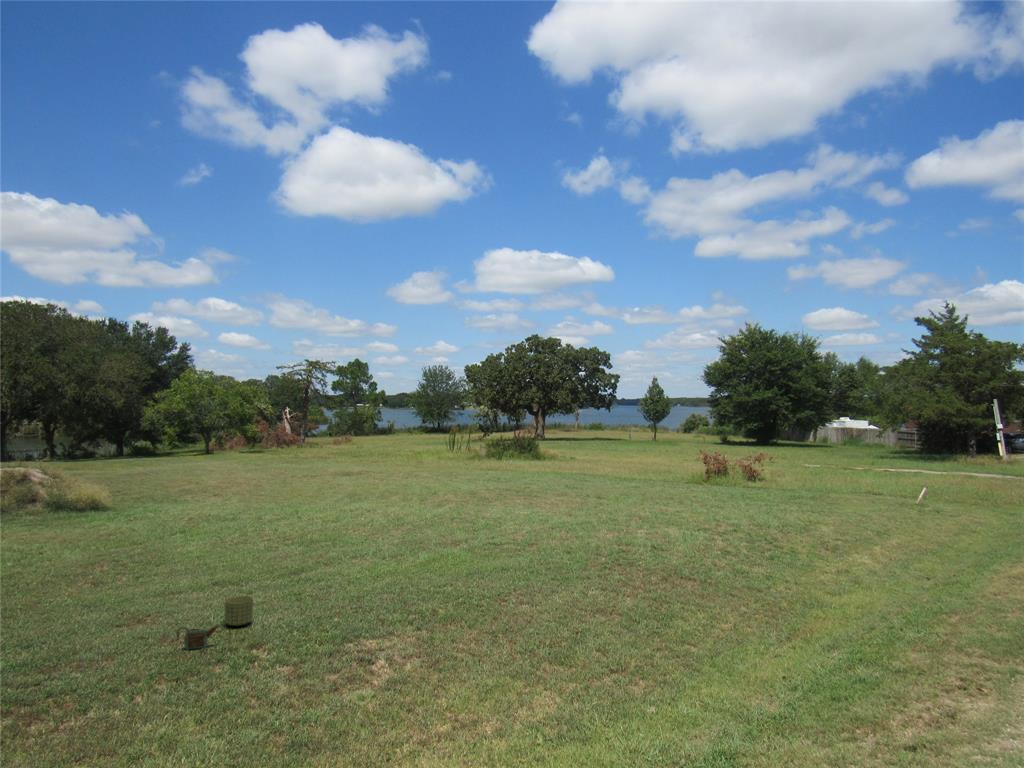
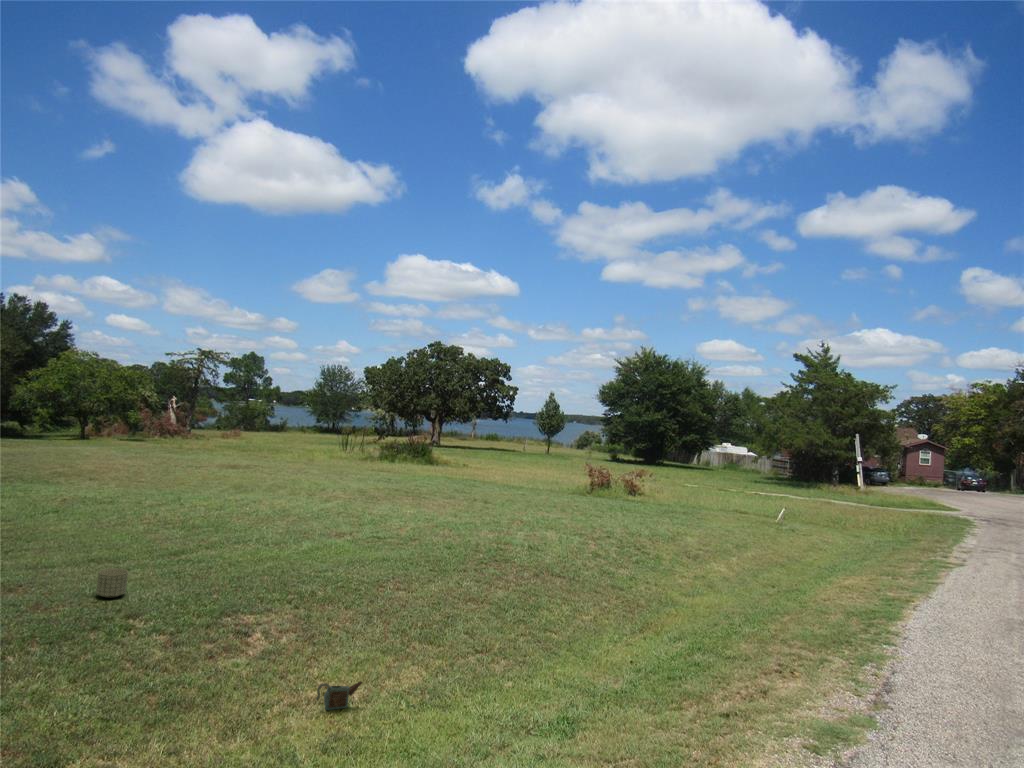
watering can: present [176,625,219,650] -> present [316,681,362,710]

